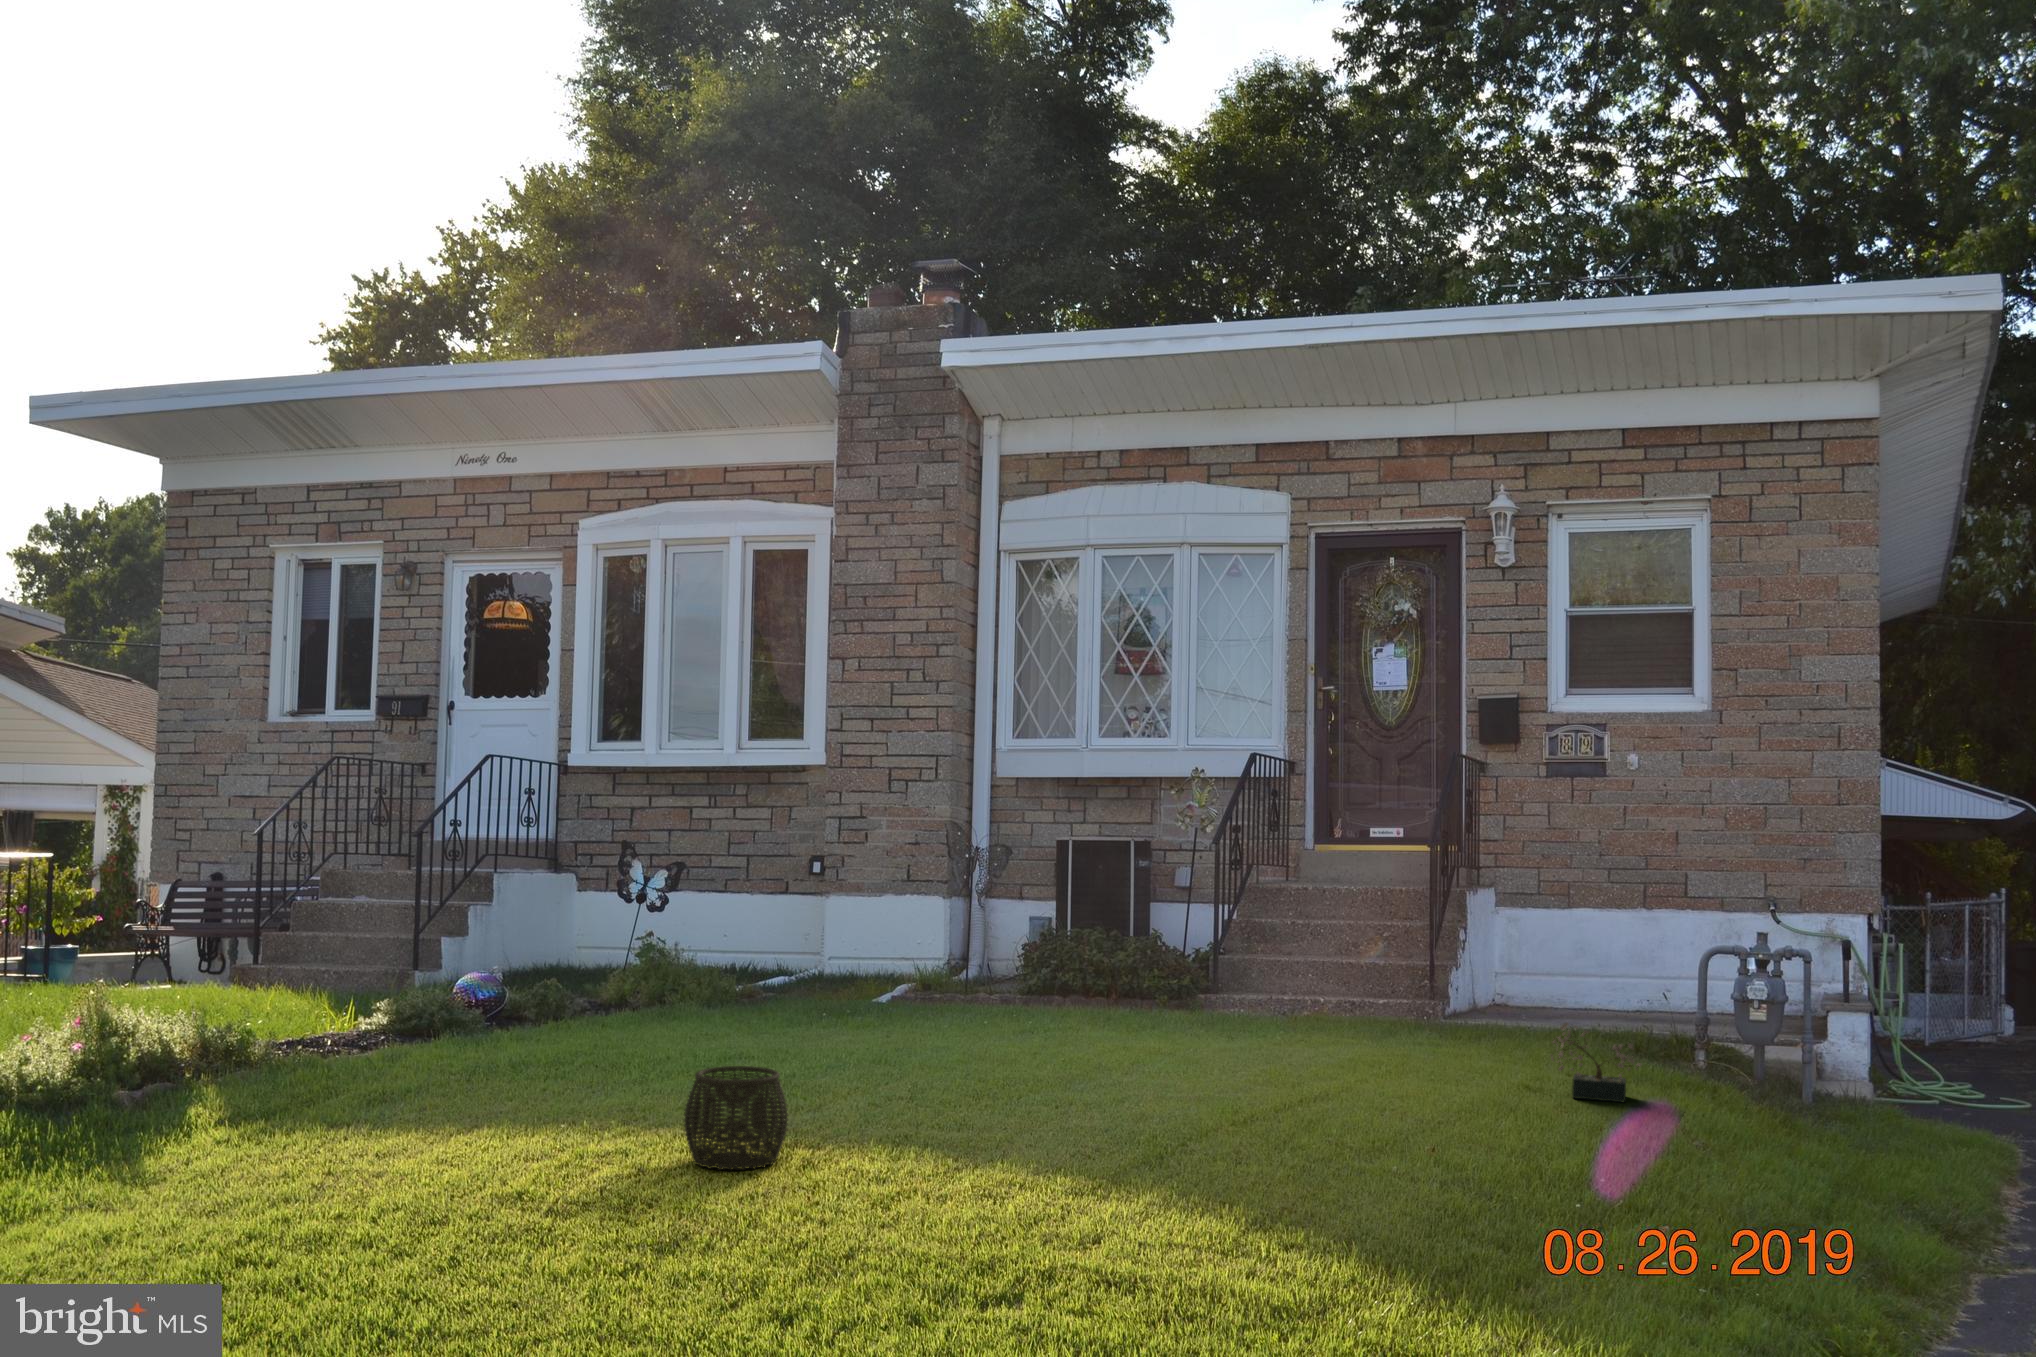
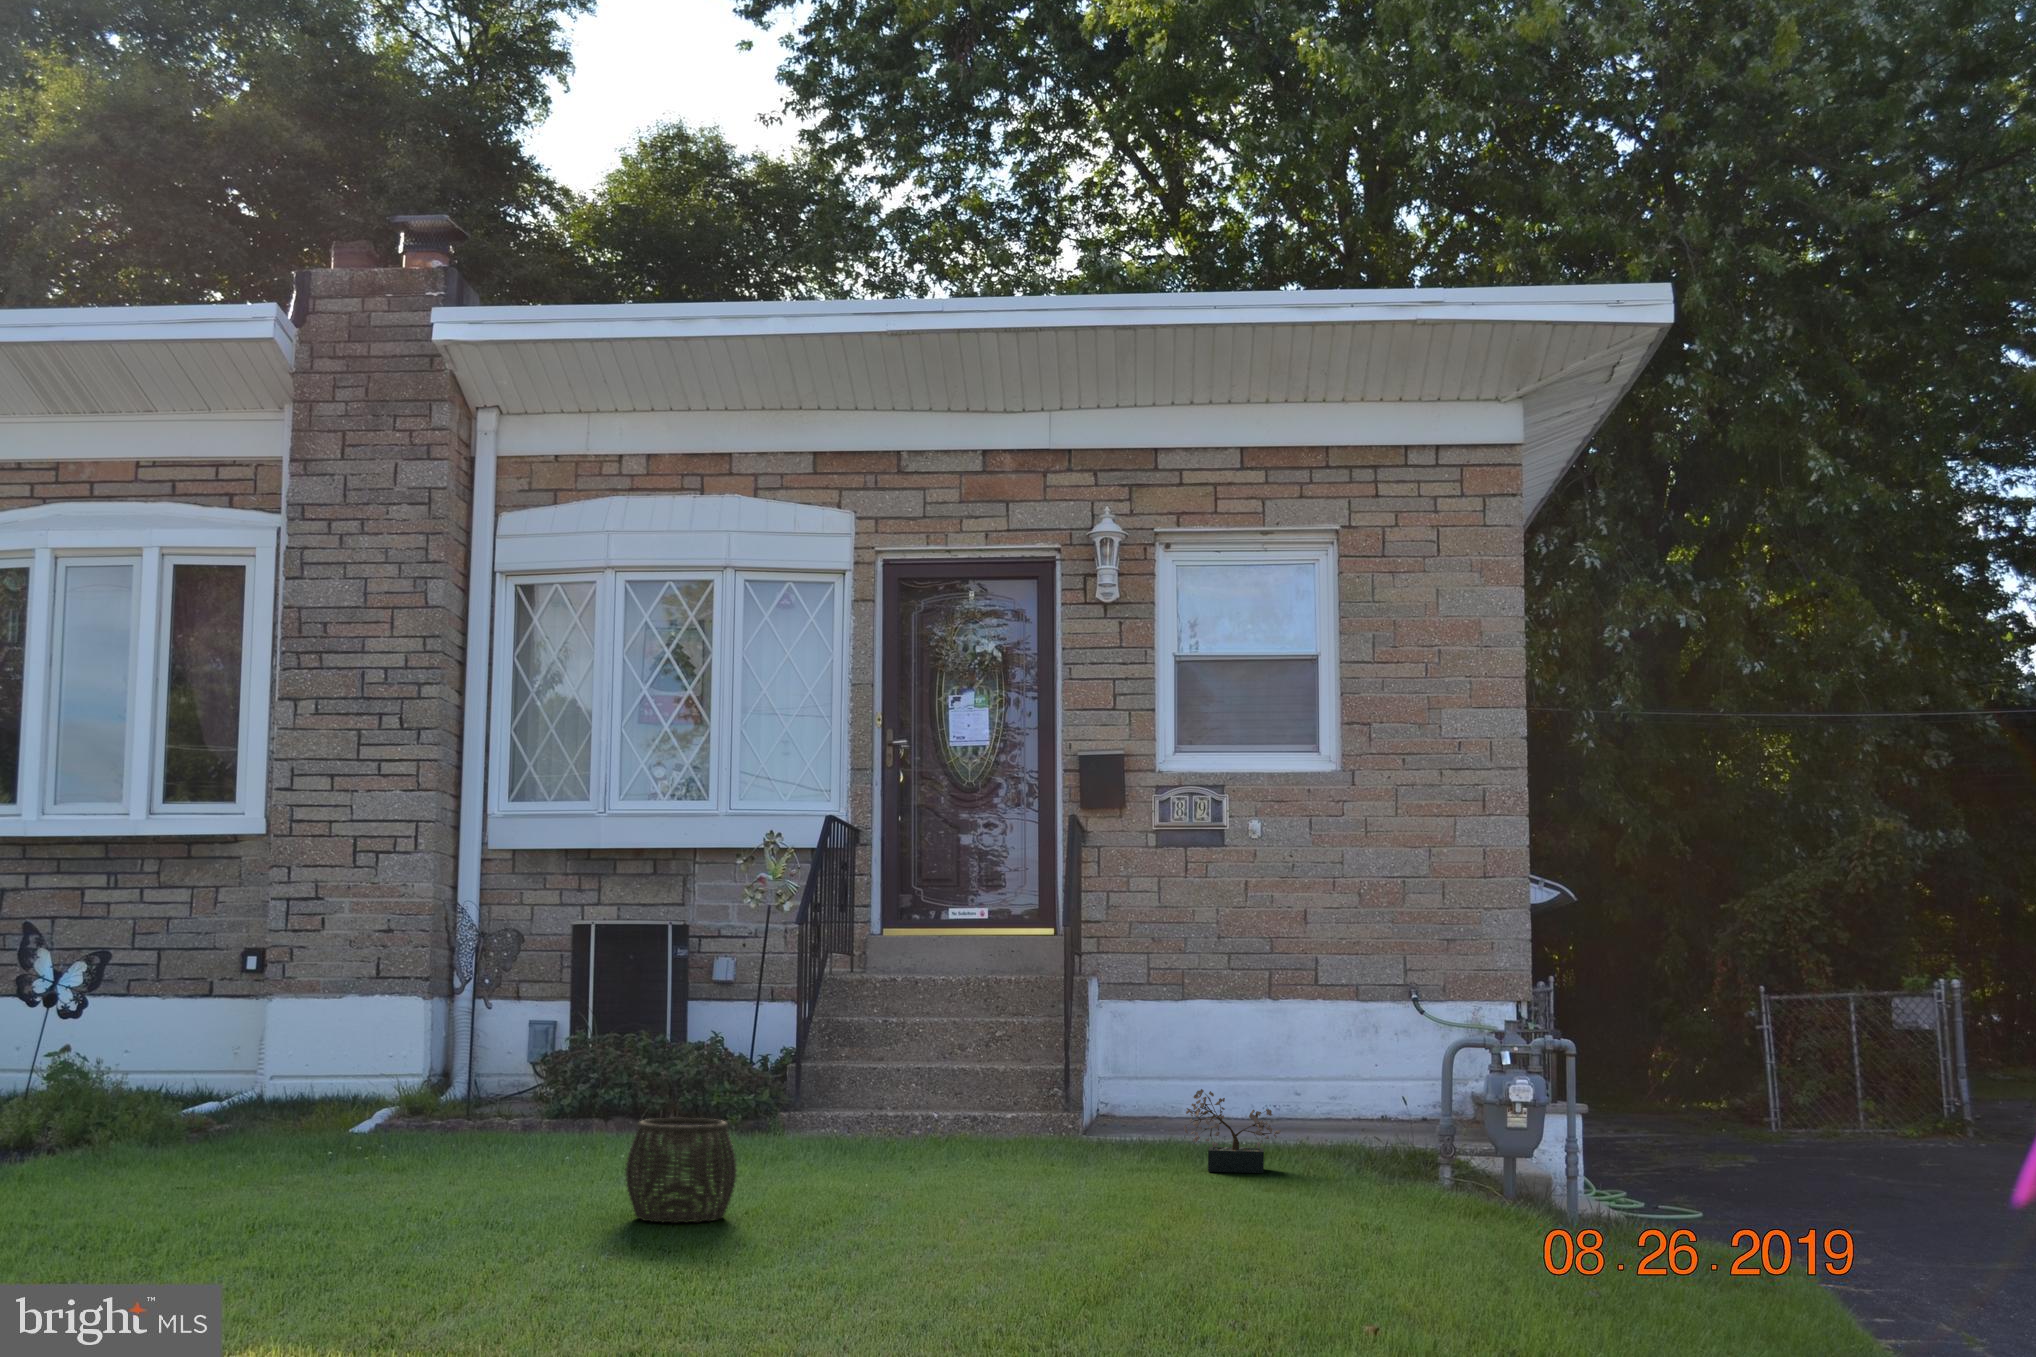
woven basket: present [684,1066,788,1170] -> present [625,1118,737,1223]

